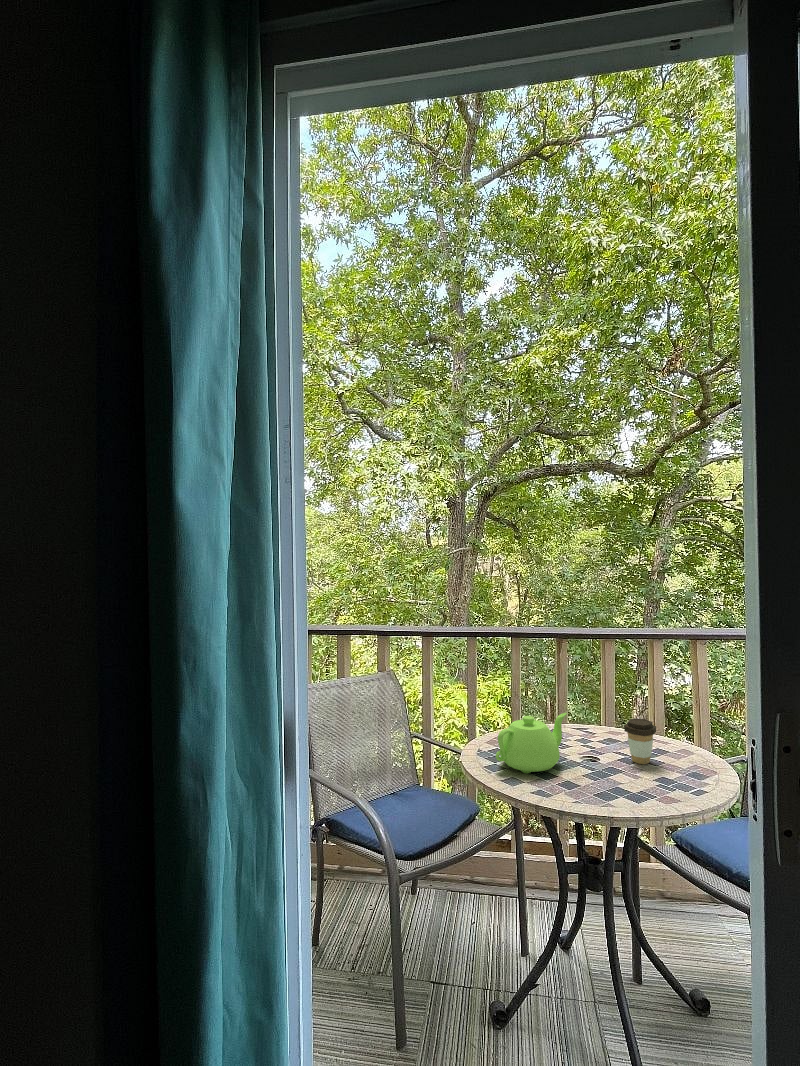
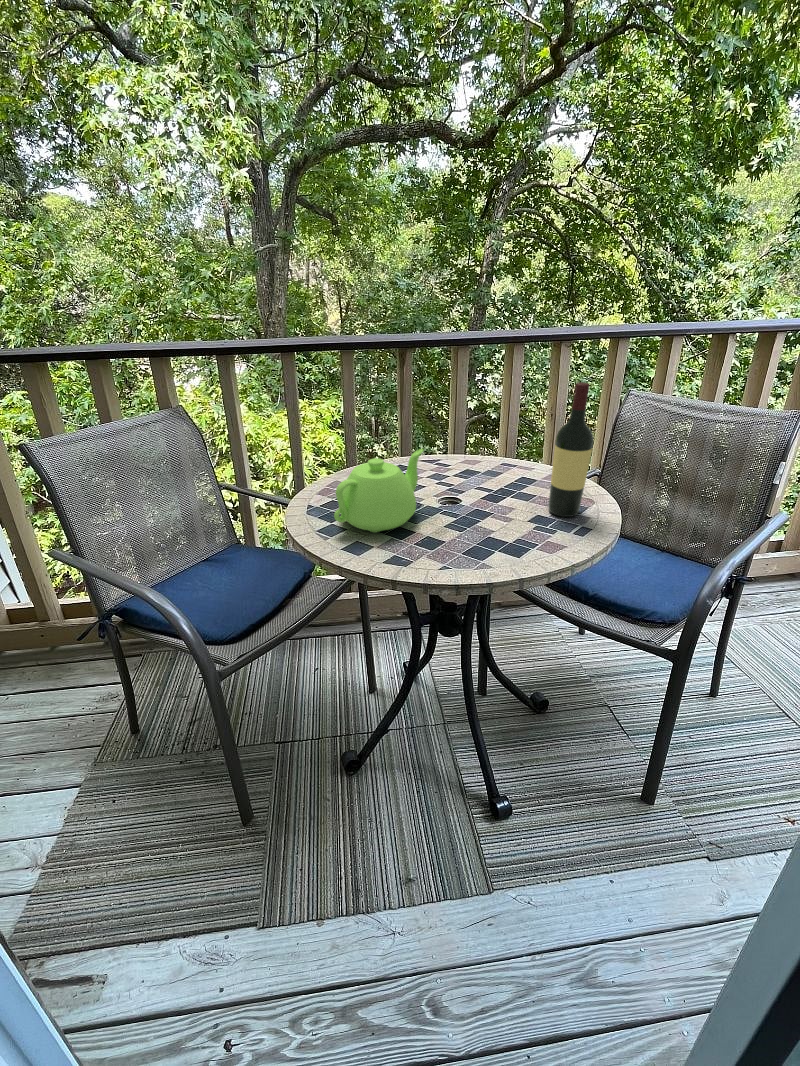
wine bottle: none [671,670,702,780] -> present [549,382,593,517]
coffee cup: present [624,718,656,764] -> none [492,447,528,501]

